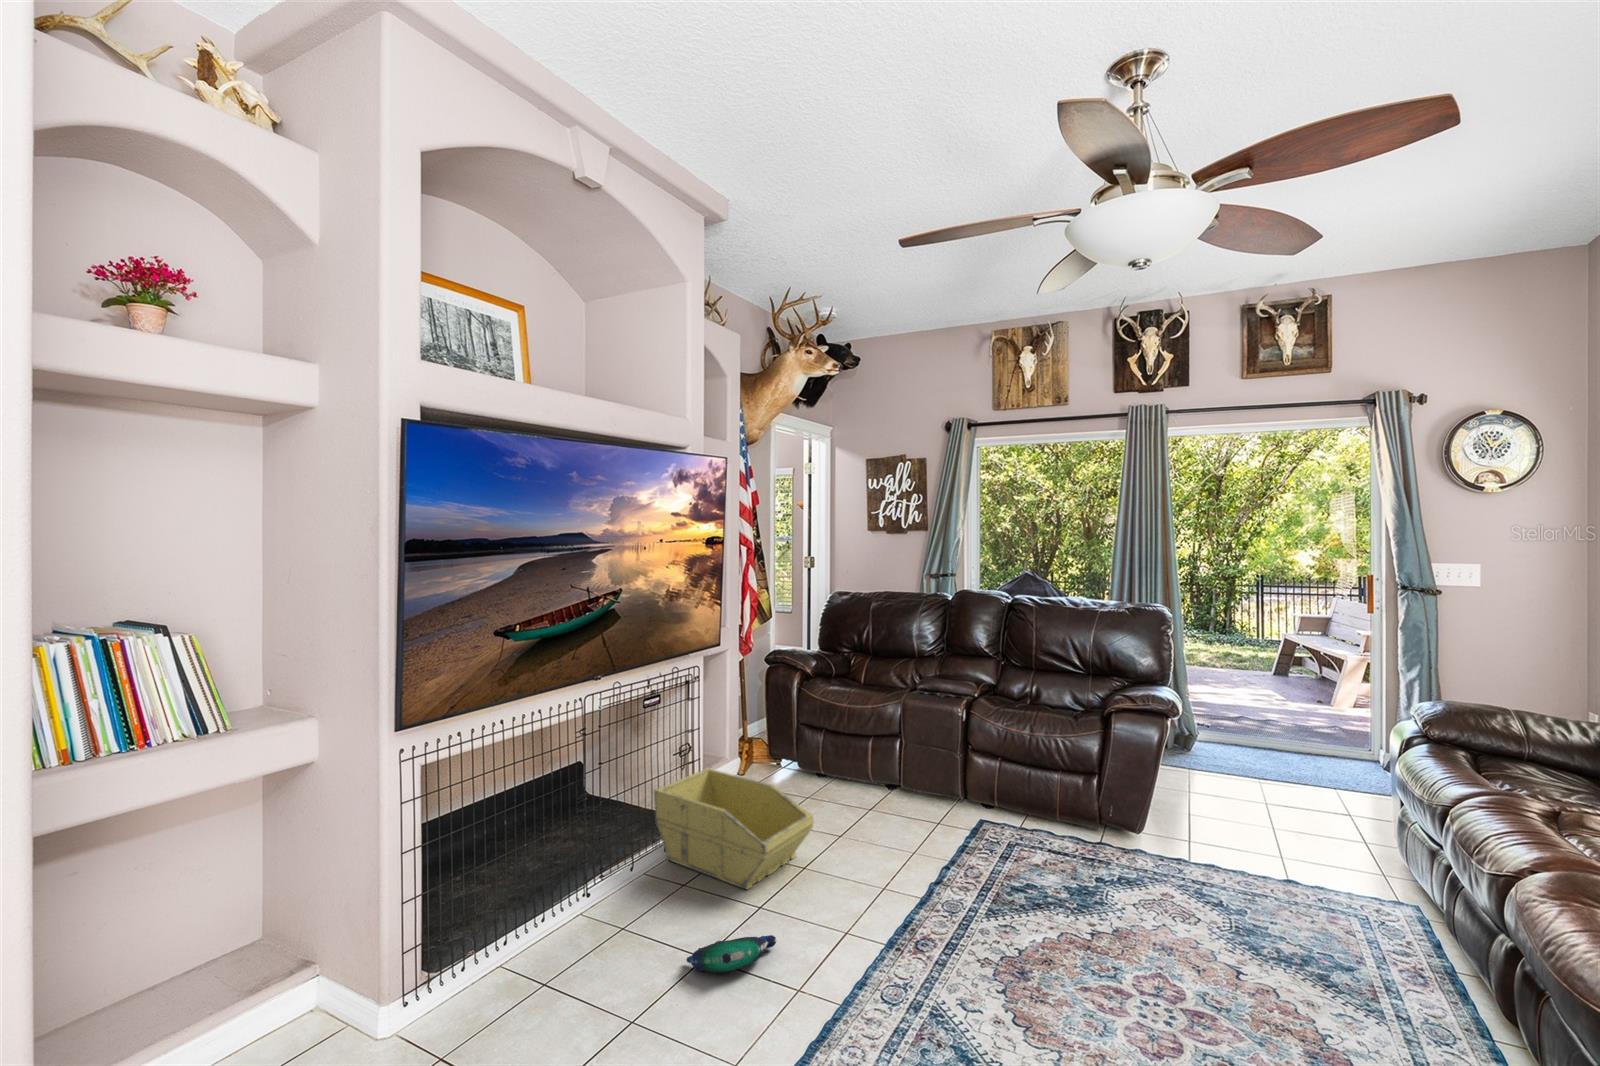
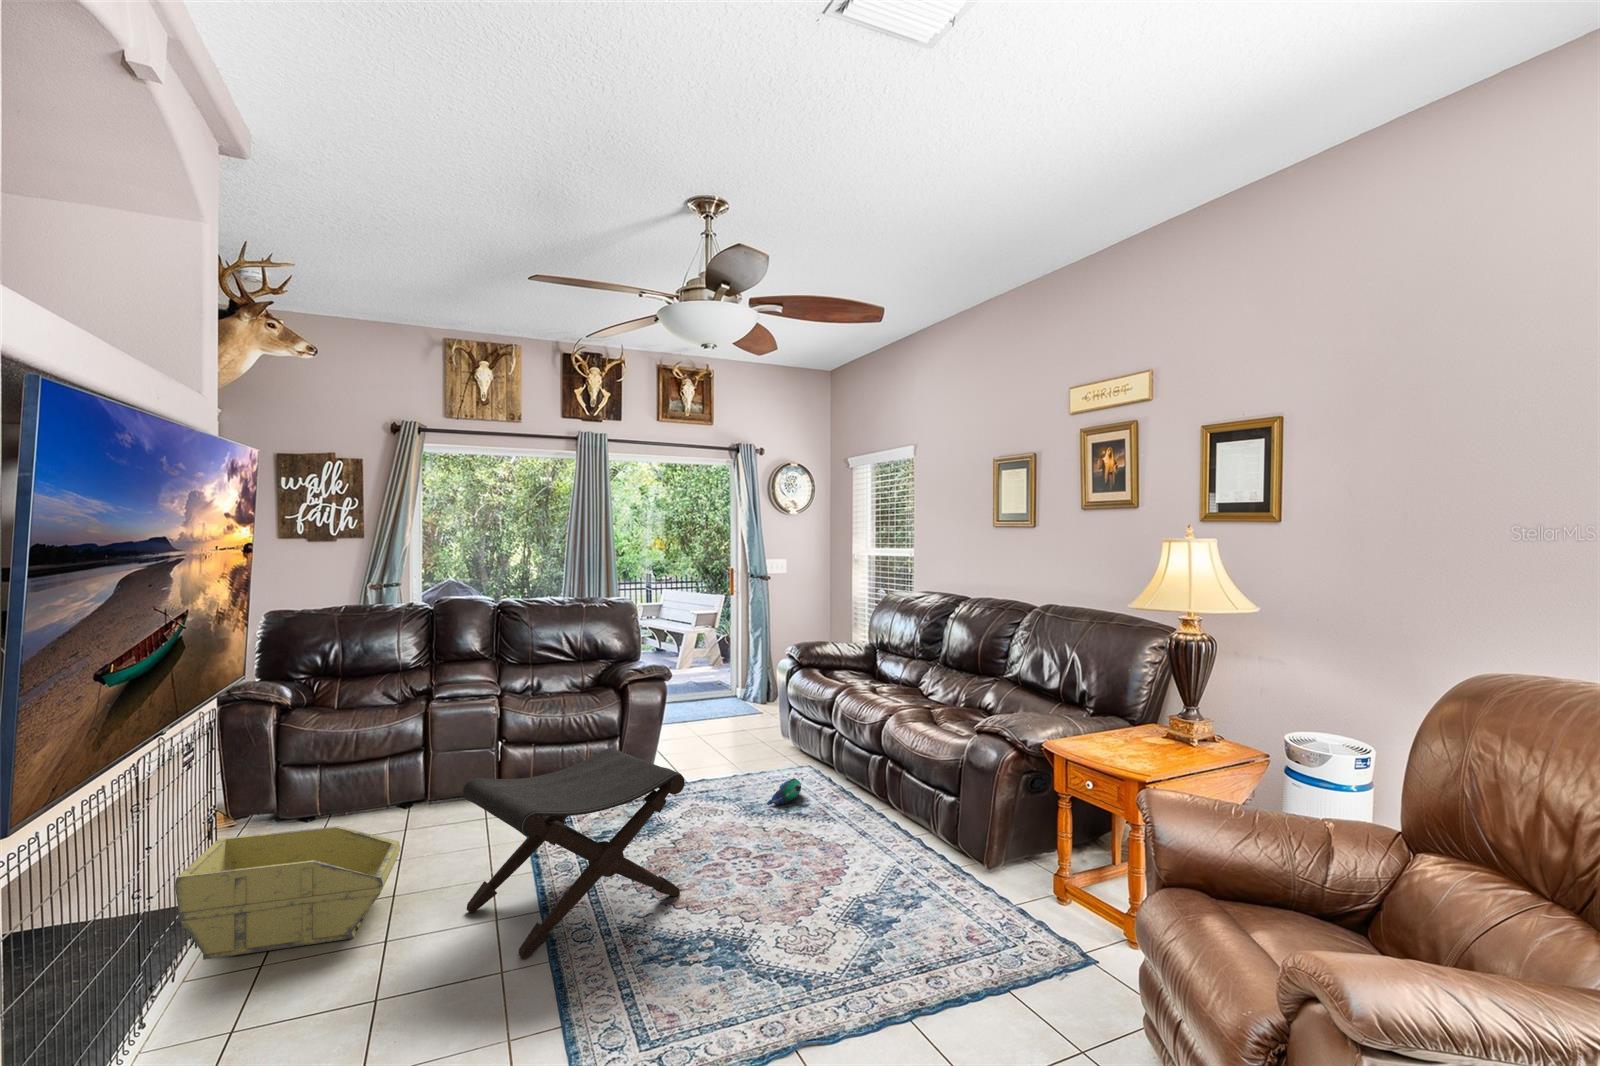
footstool: none [818,778,1041,1007] -> present [463,748,685,959]
plush toy: present [686,935,777,973] -> present [767,779,801,805]

